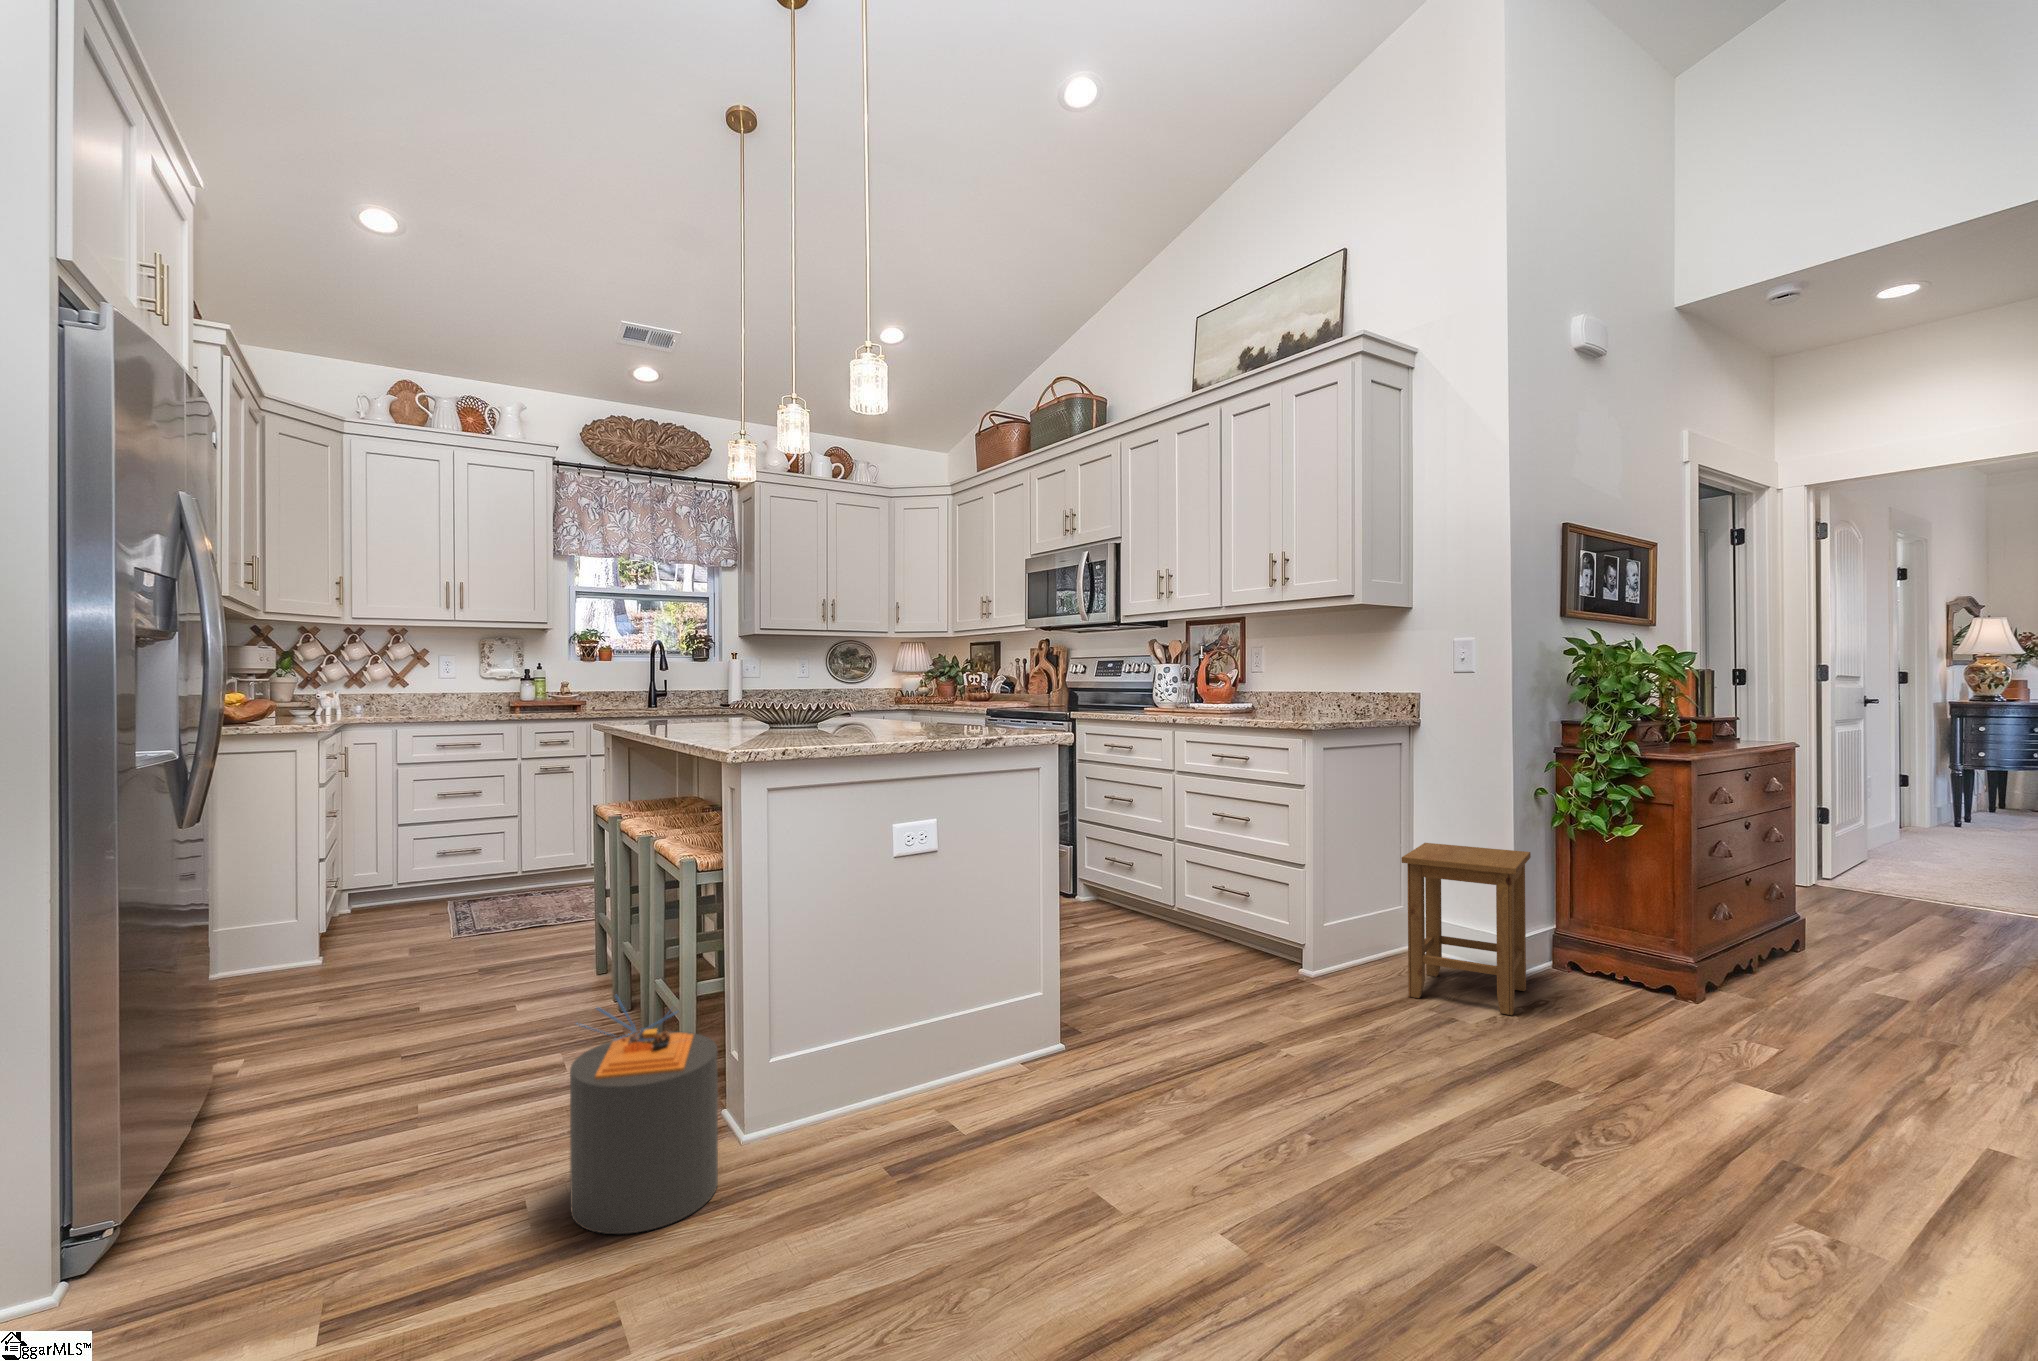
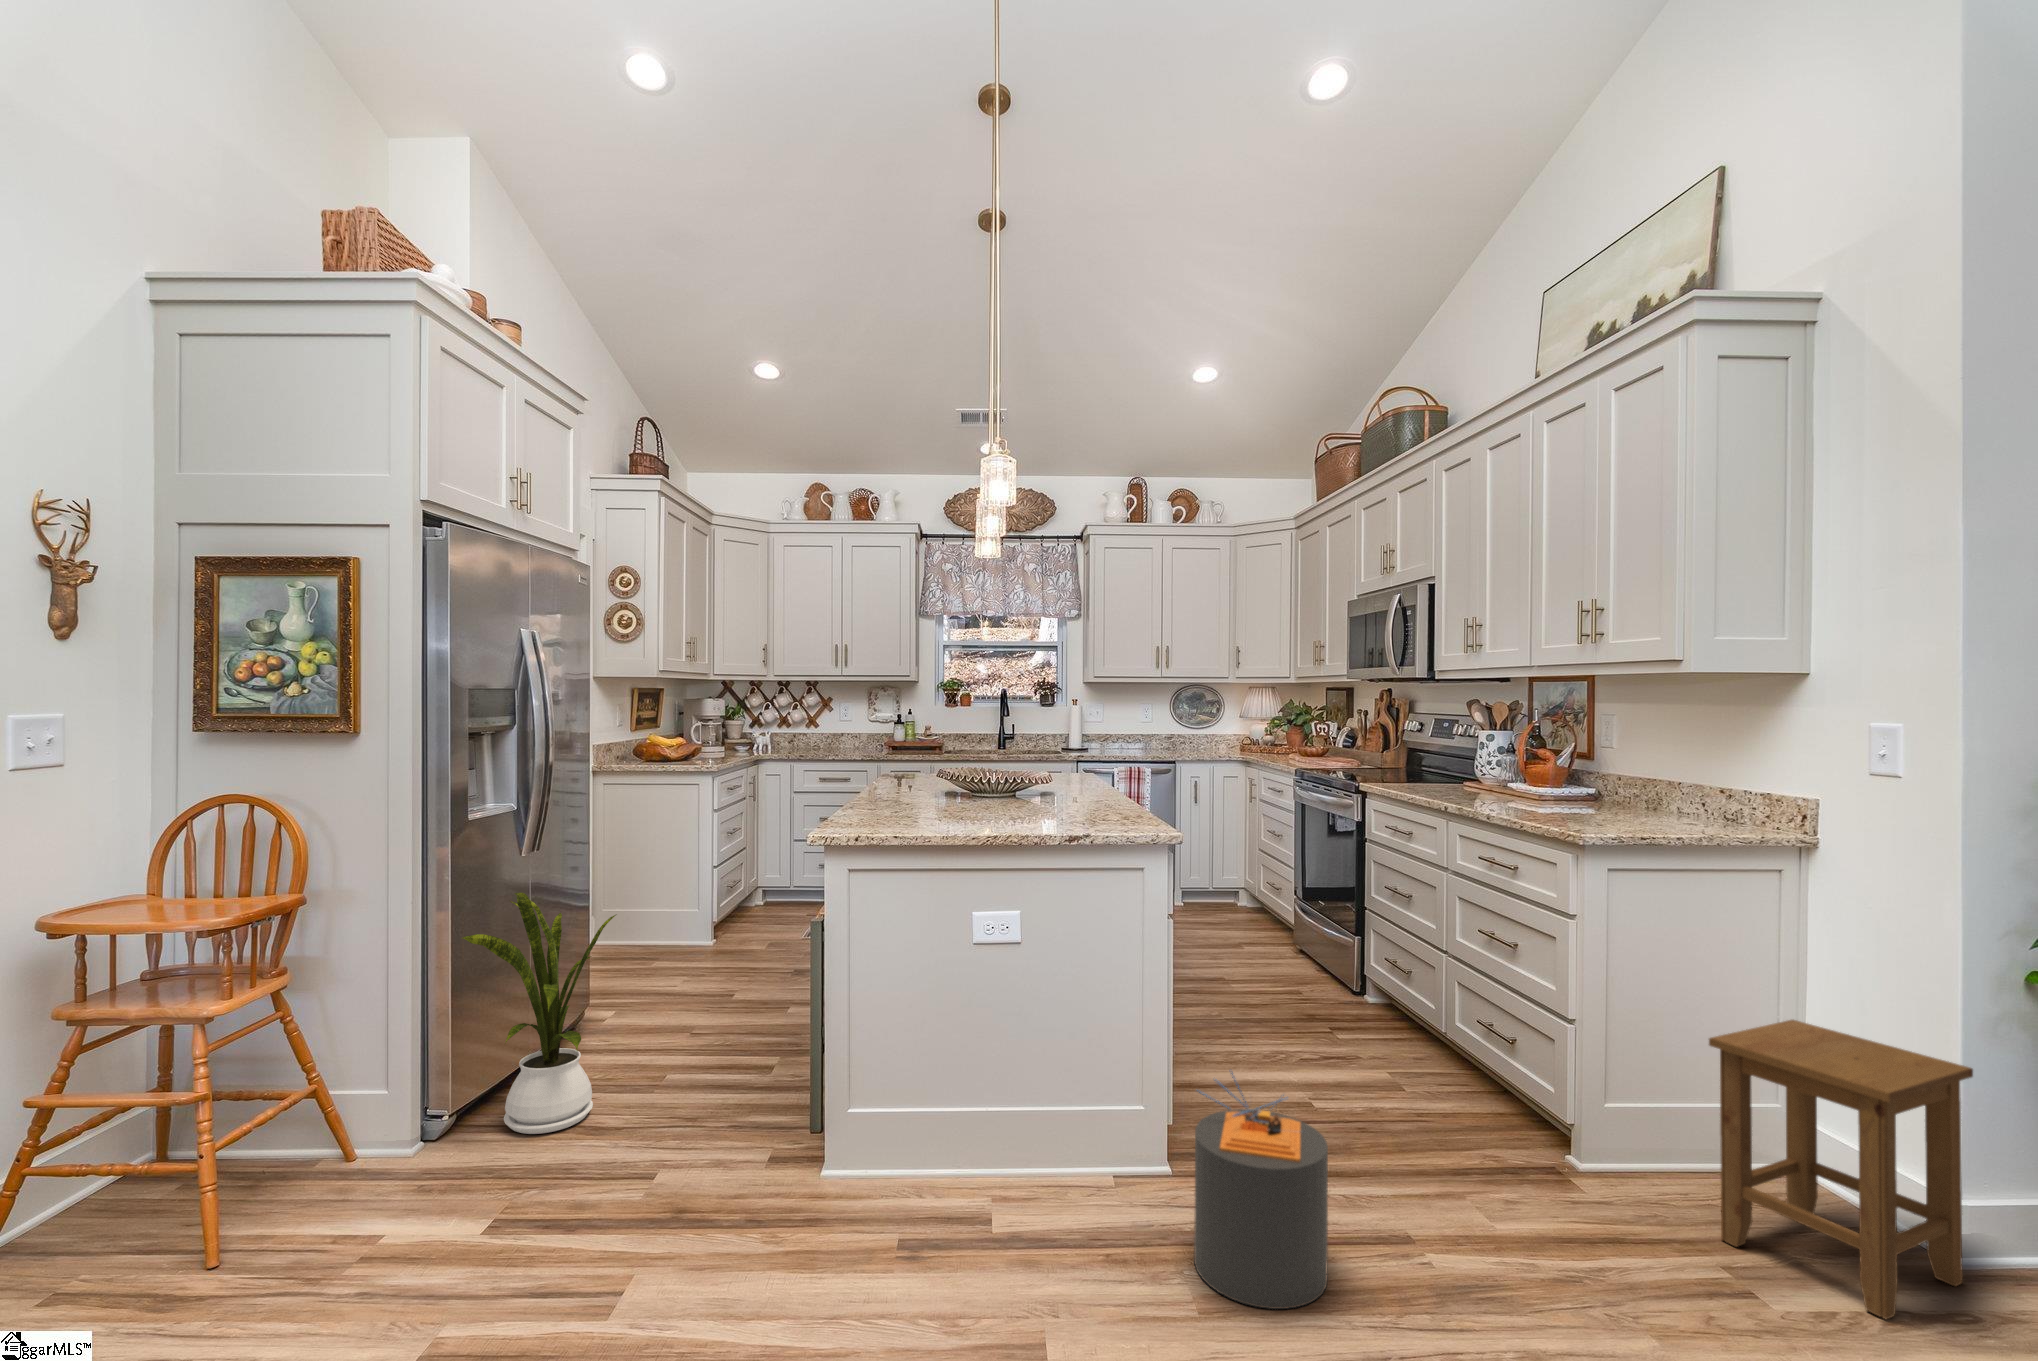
house plant: none [186,858,386,1187] -> present [463,893,616,1134]
trash can: present [570,994,718,1234] -> present [1194,1072,1328,1309]

